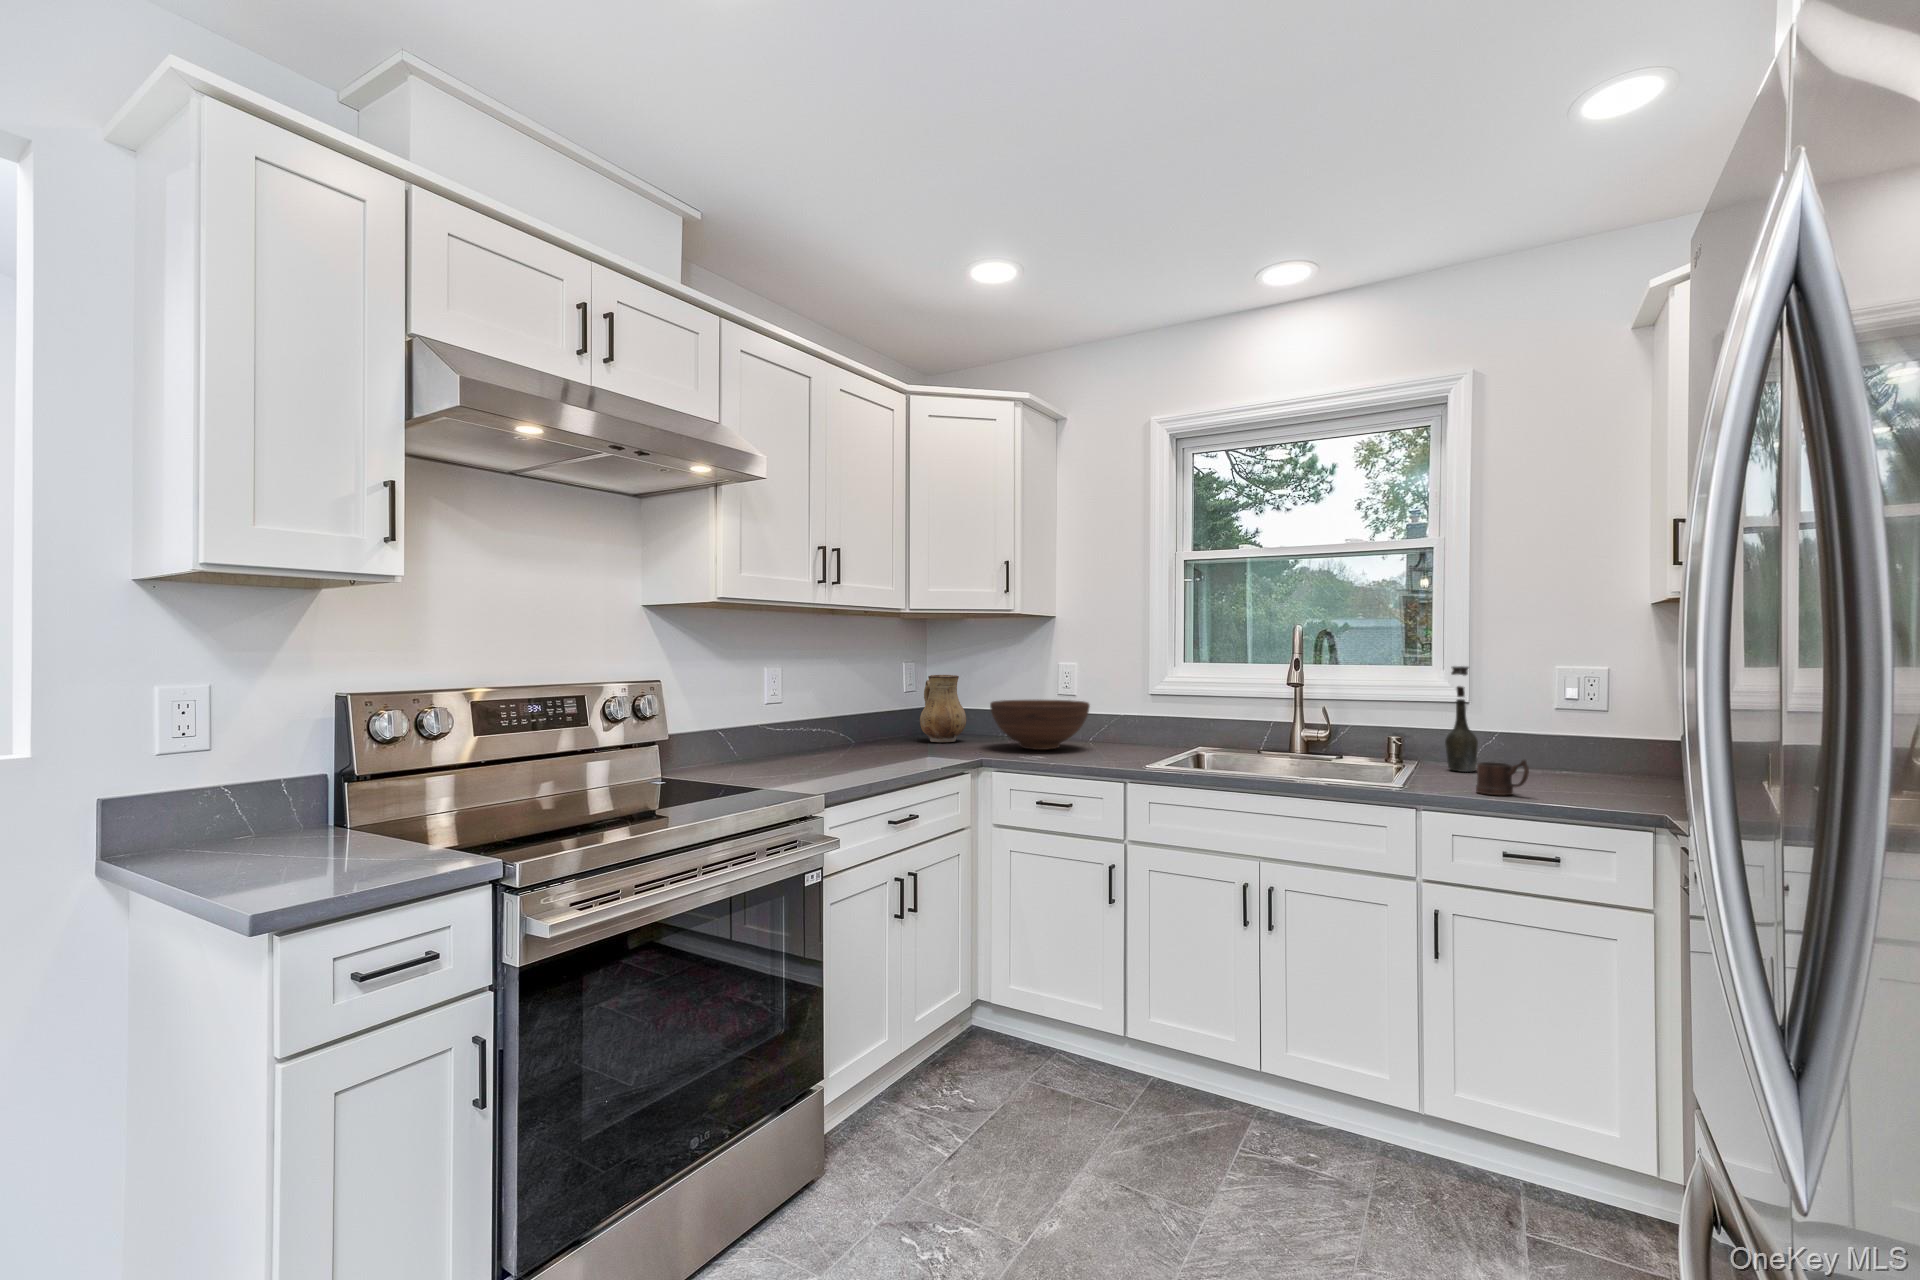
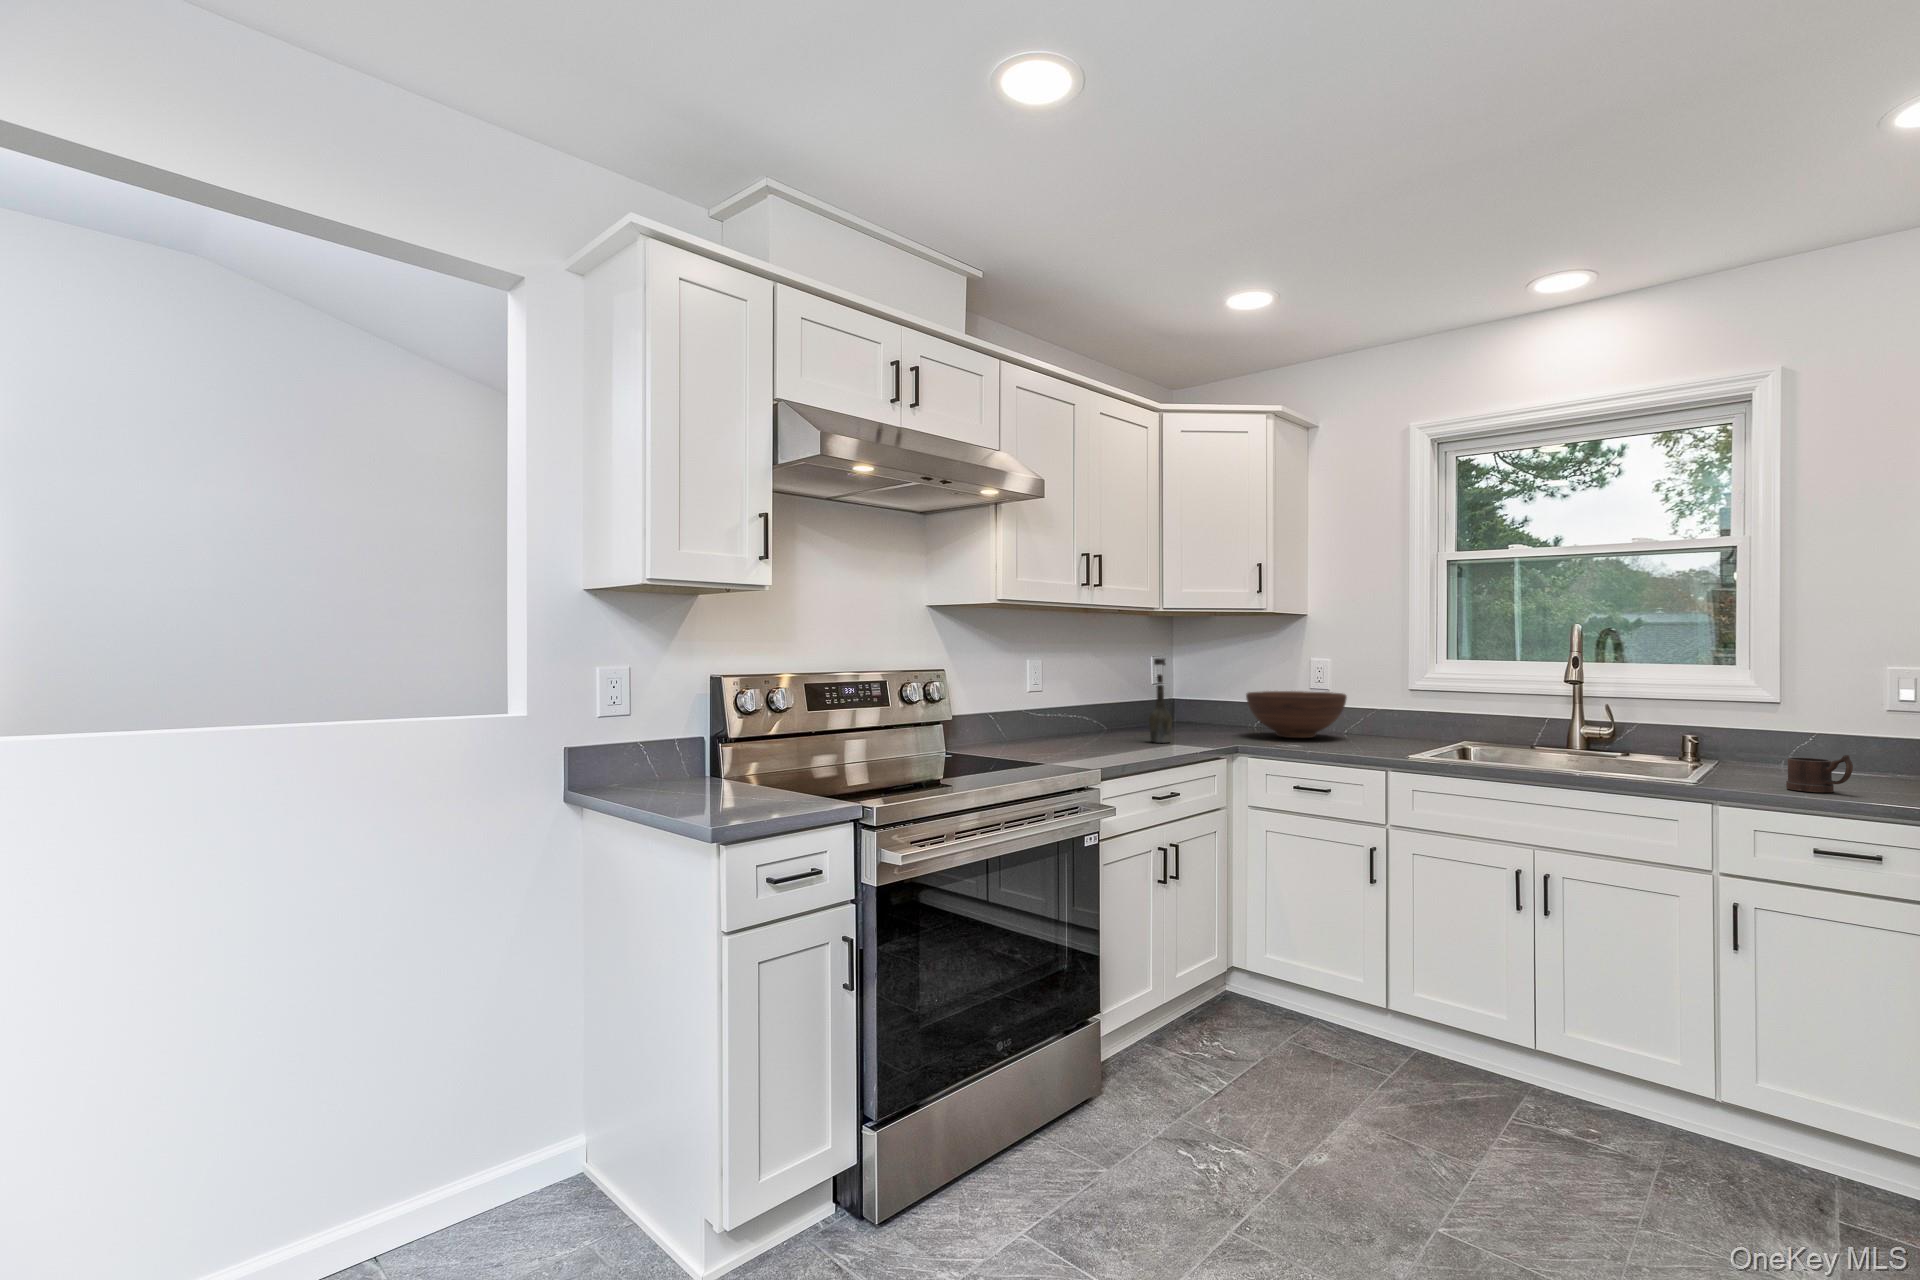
bottle: present [1445,666,1478,772] -> present [1149,658,1172,743]
ceramic pitcher: present [920,675,966,742] -> none [1178,668,1222,730]

